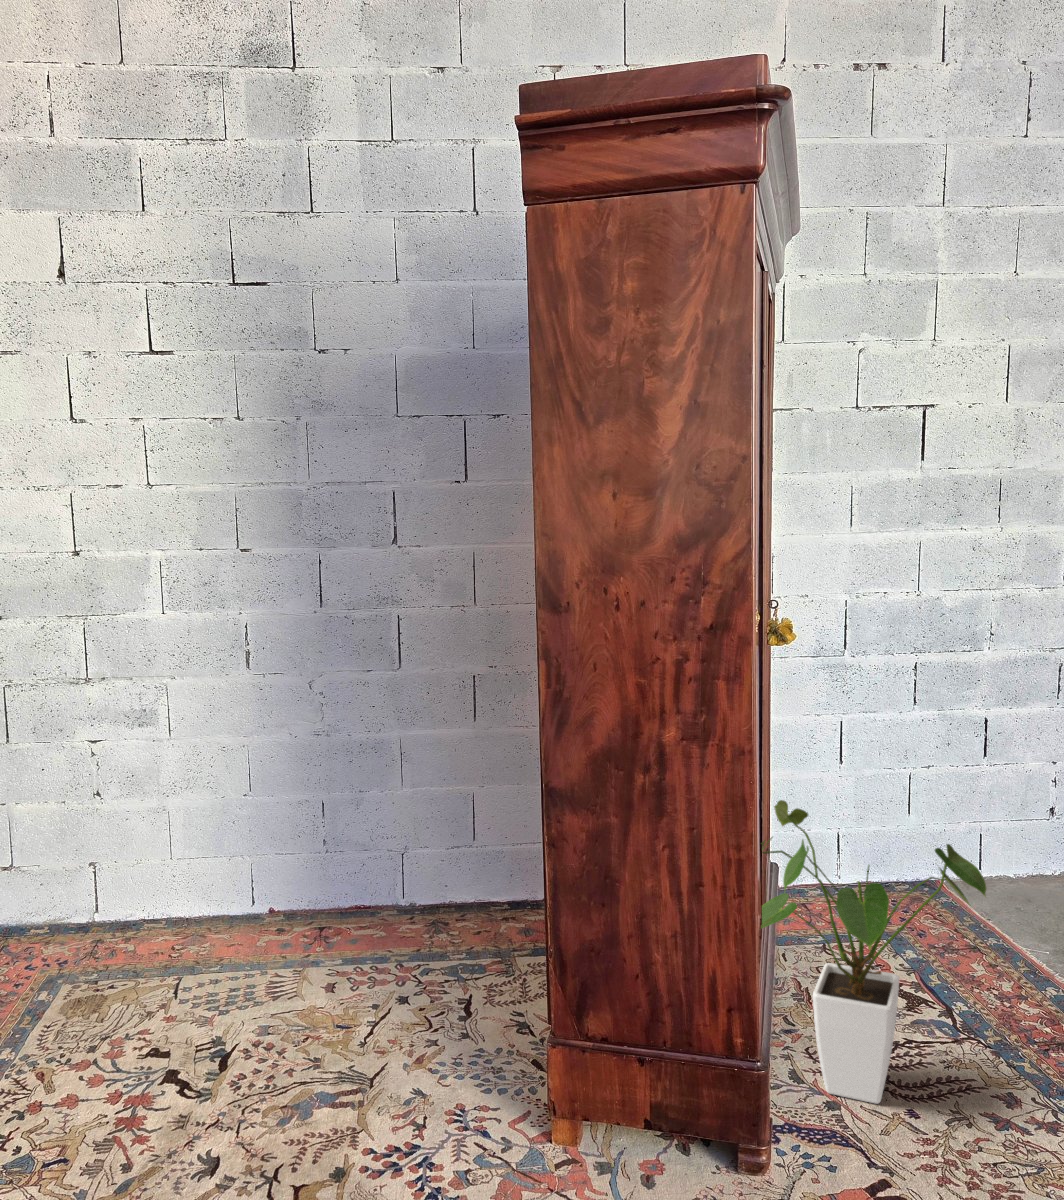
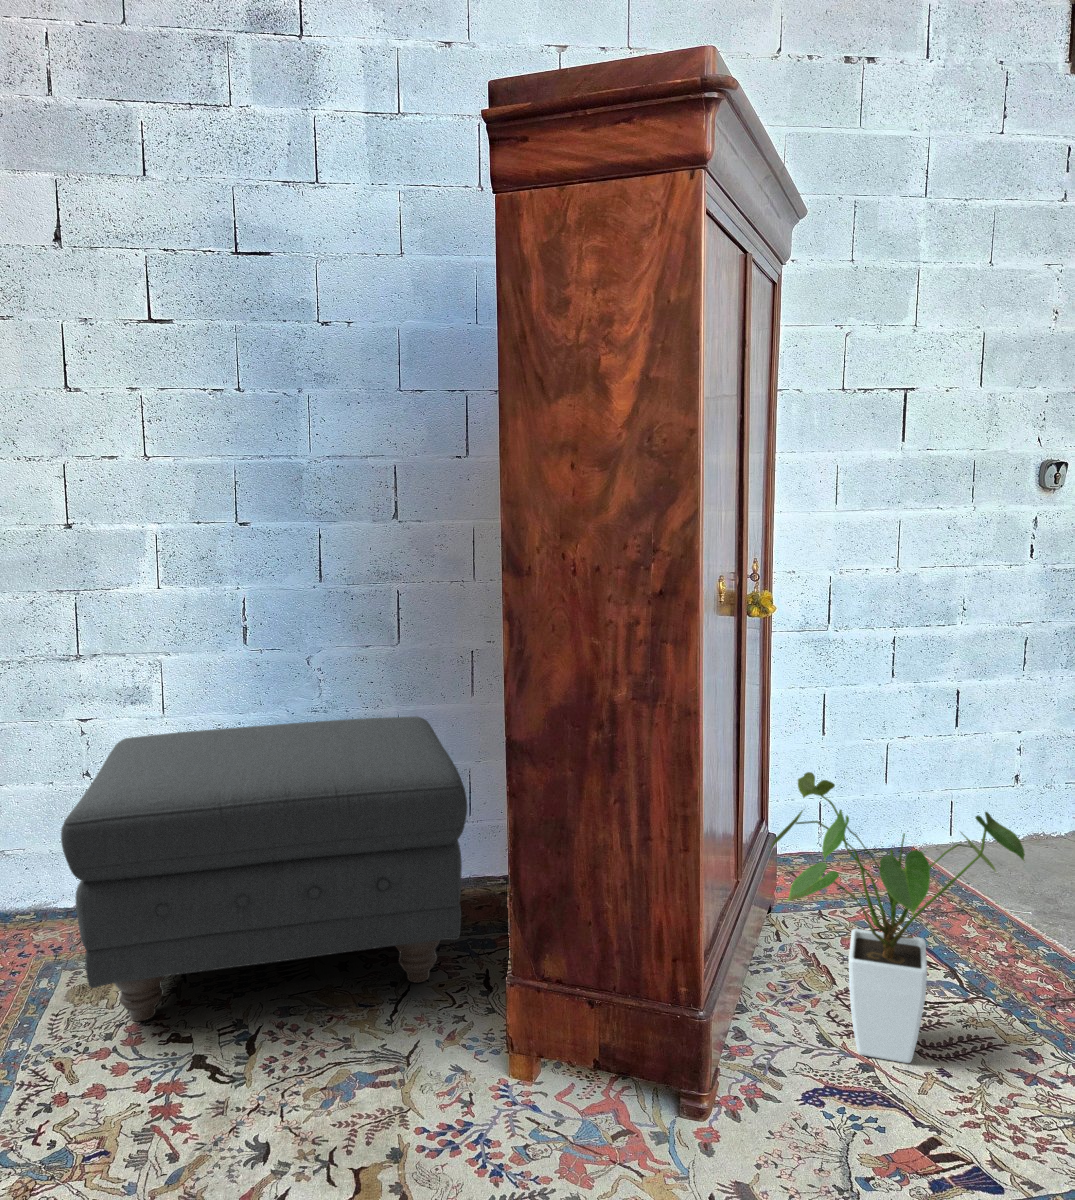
ottoman: none [45,739,439,1036] -> present [61,717,467,1021]

